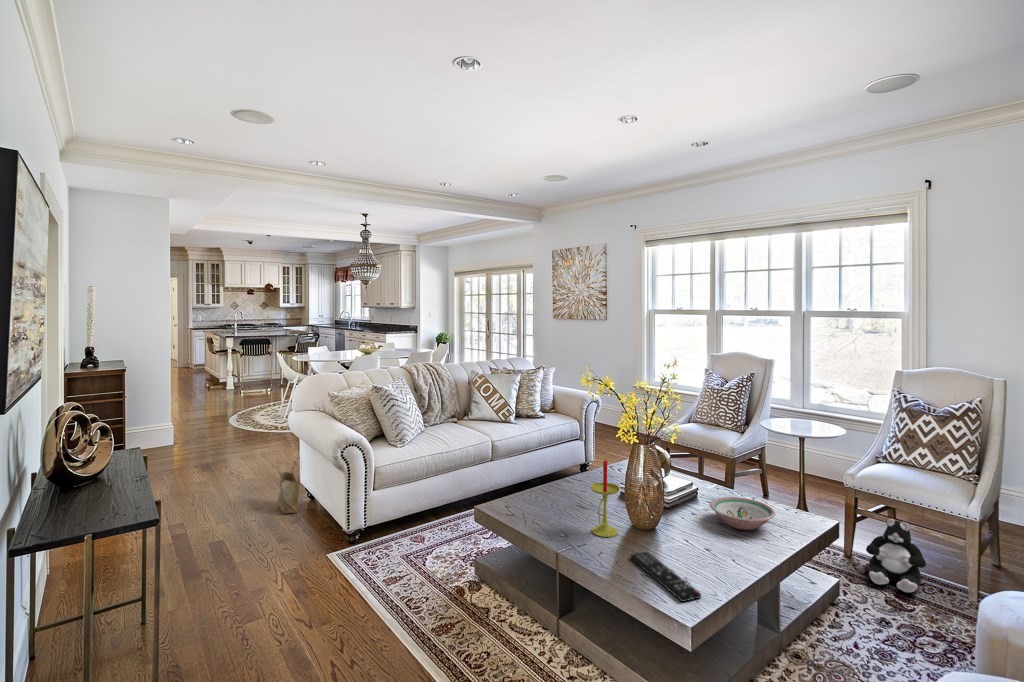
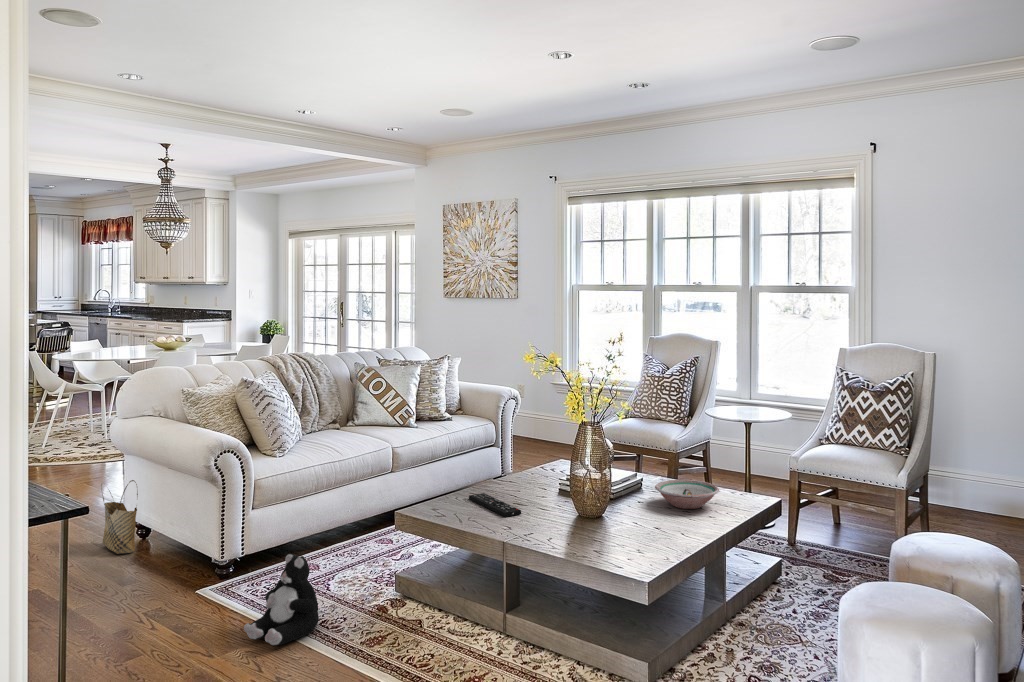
candle: present [591,461,620,537] -> none [534,441,565,524]
plush toy: present [866,518,926,593] -> present [244,554,319,645]
remote control: present [631,552,701,602] -> present [469,493,521,517]

